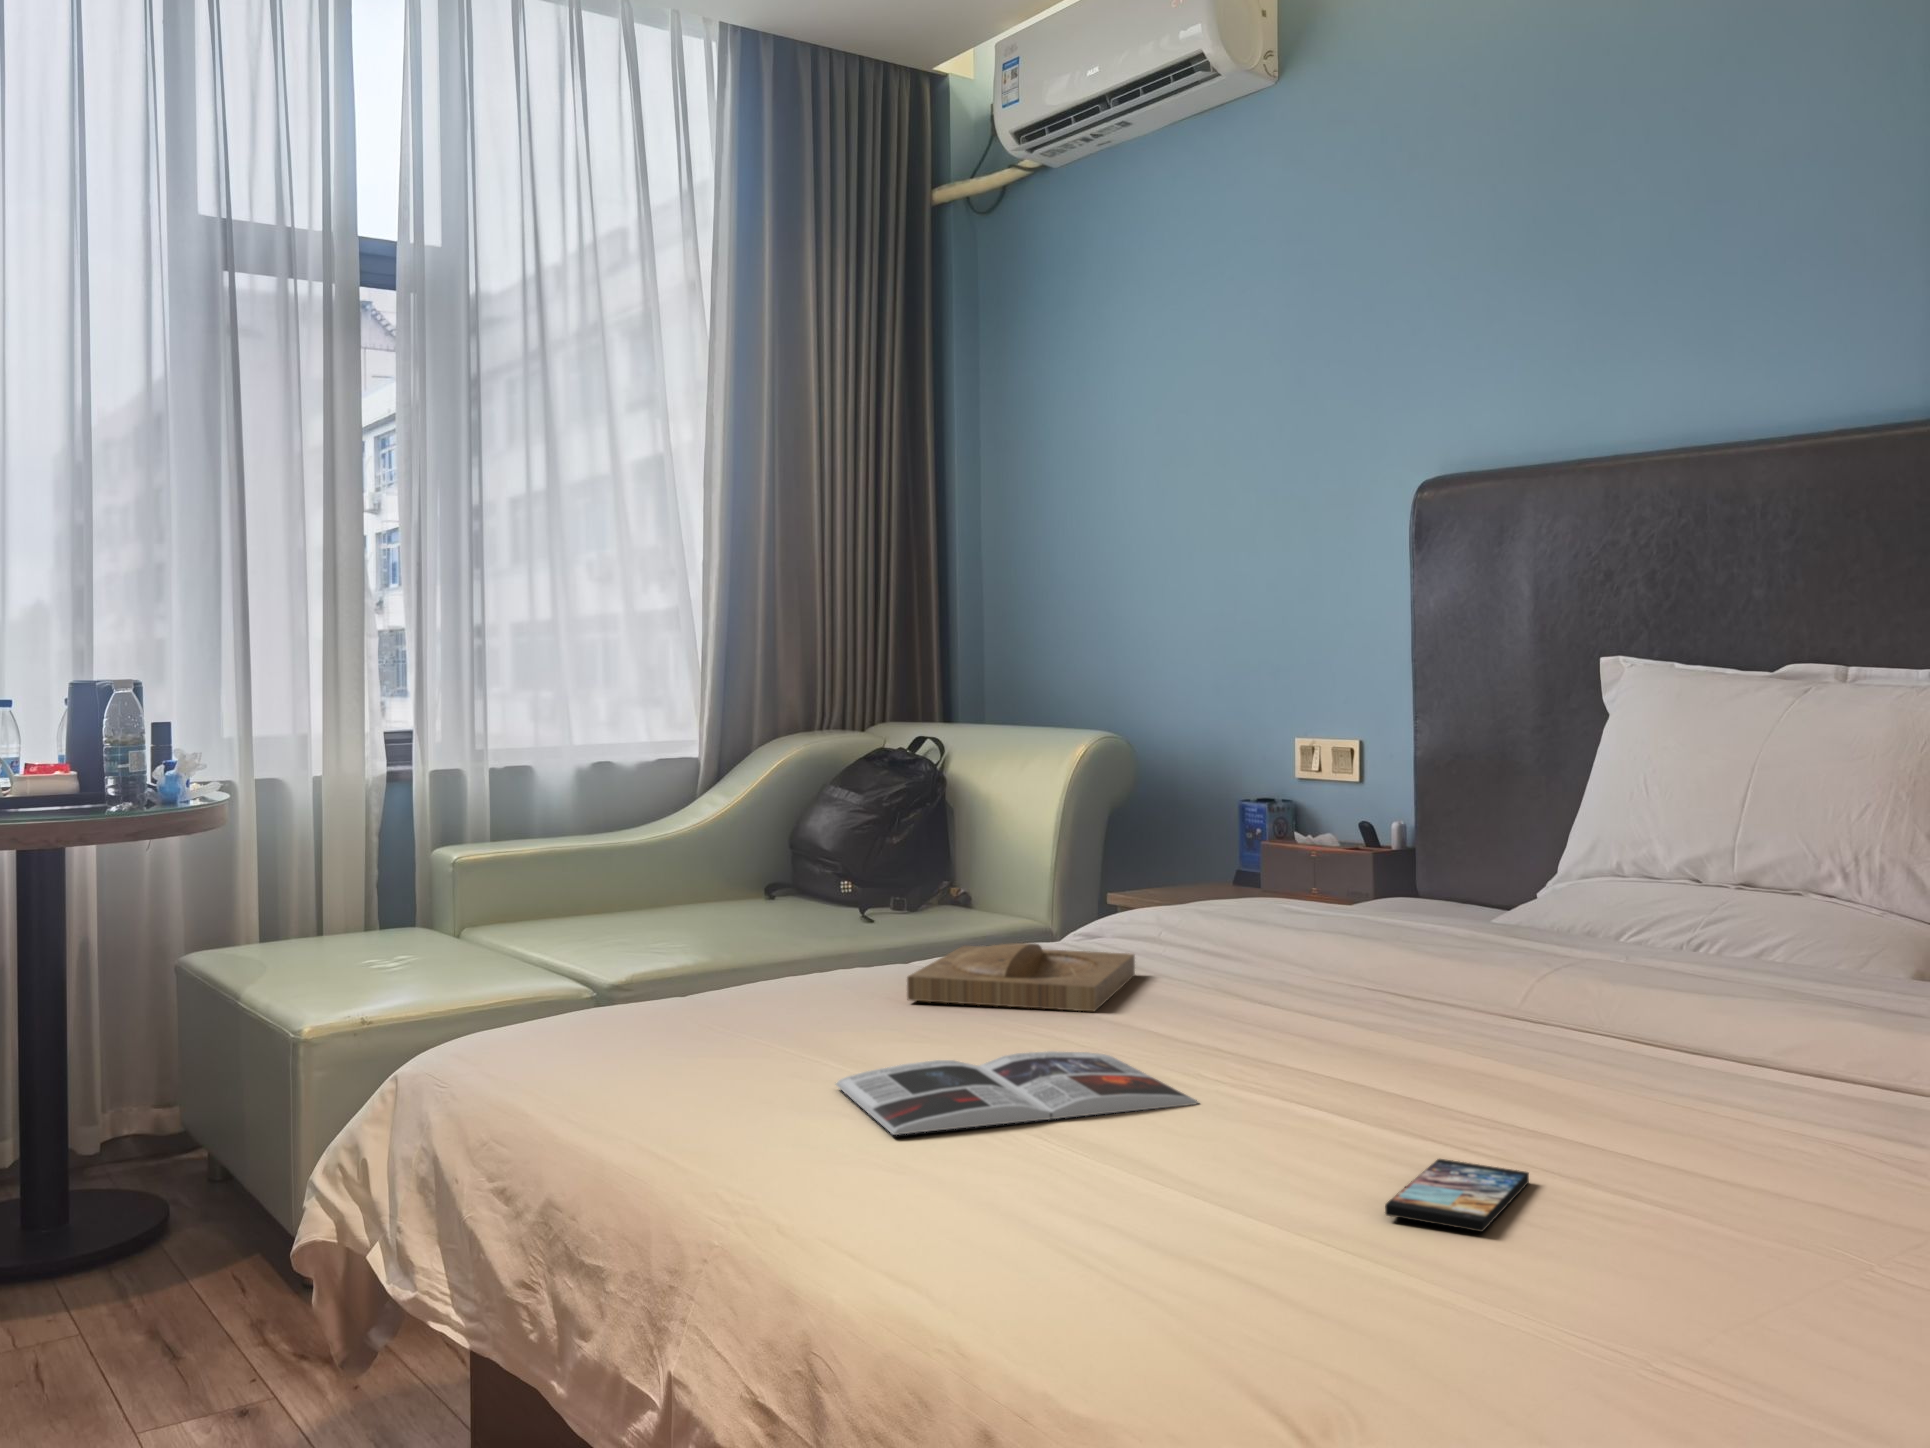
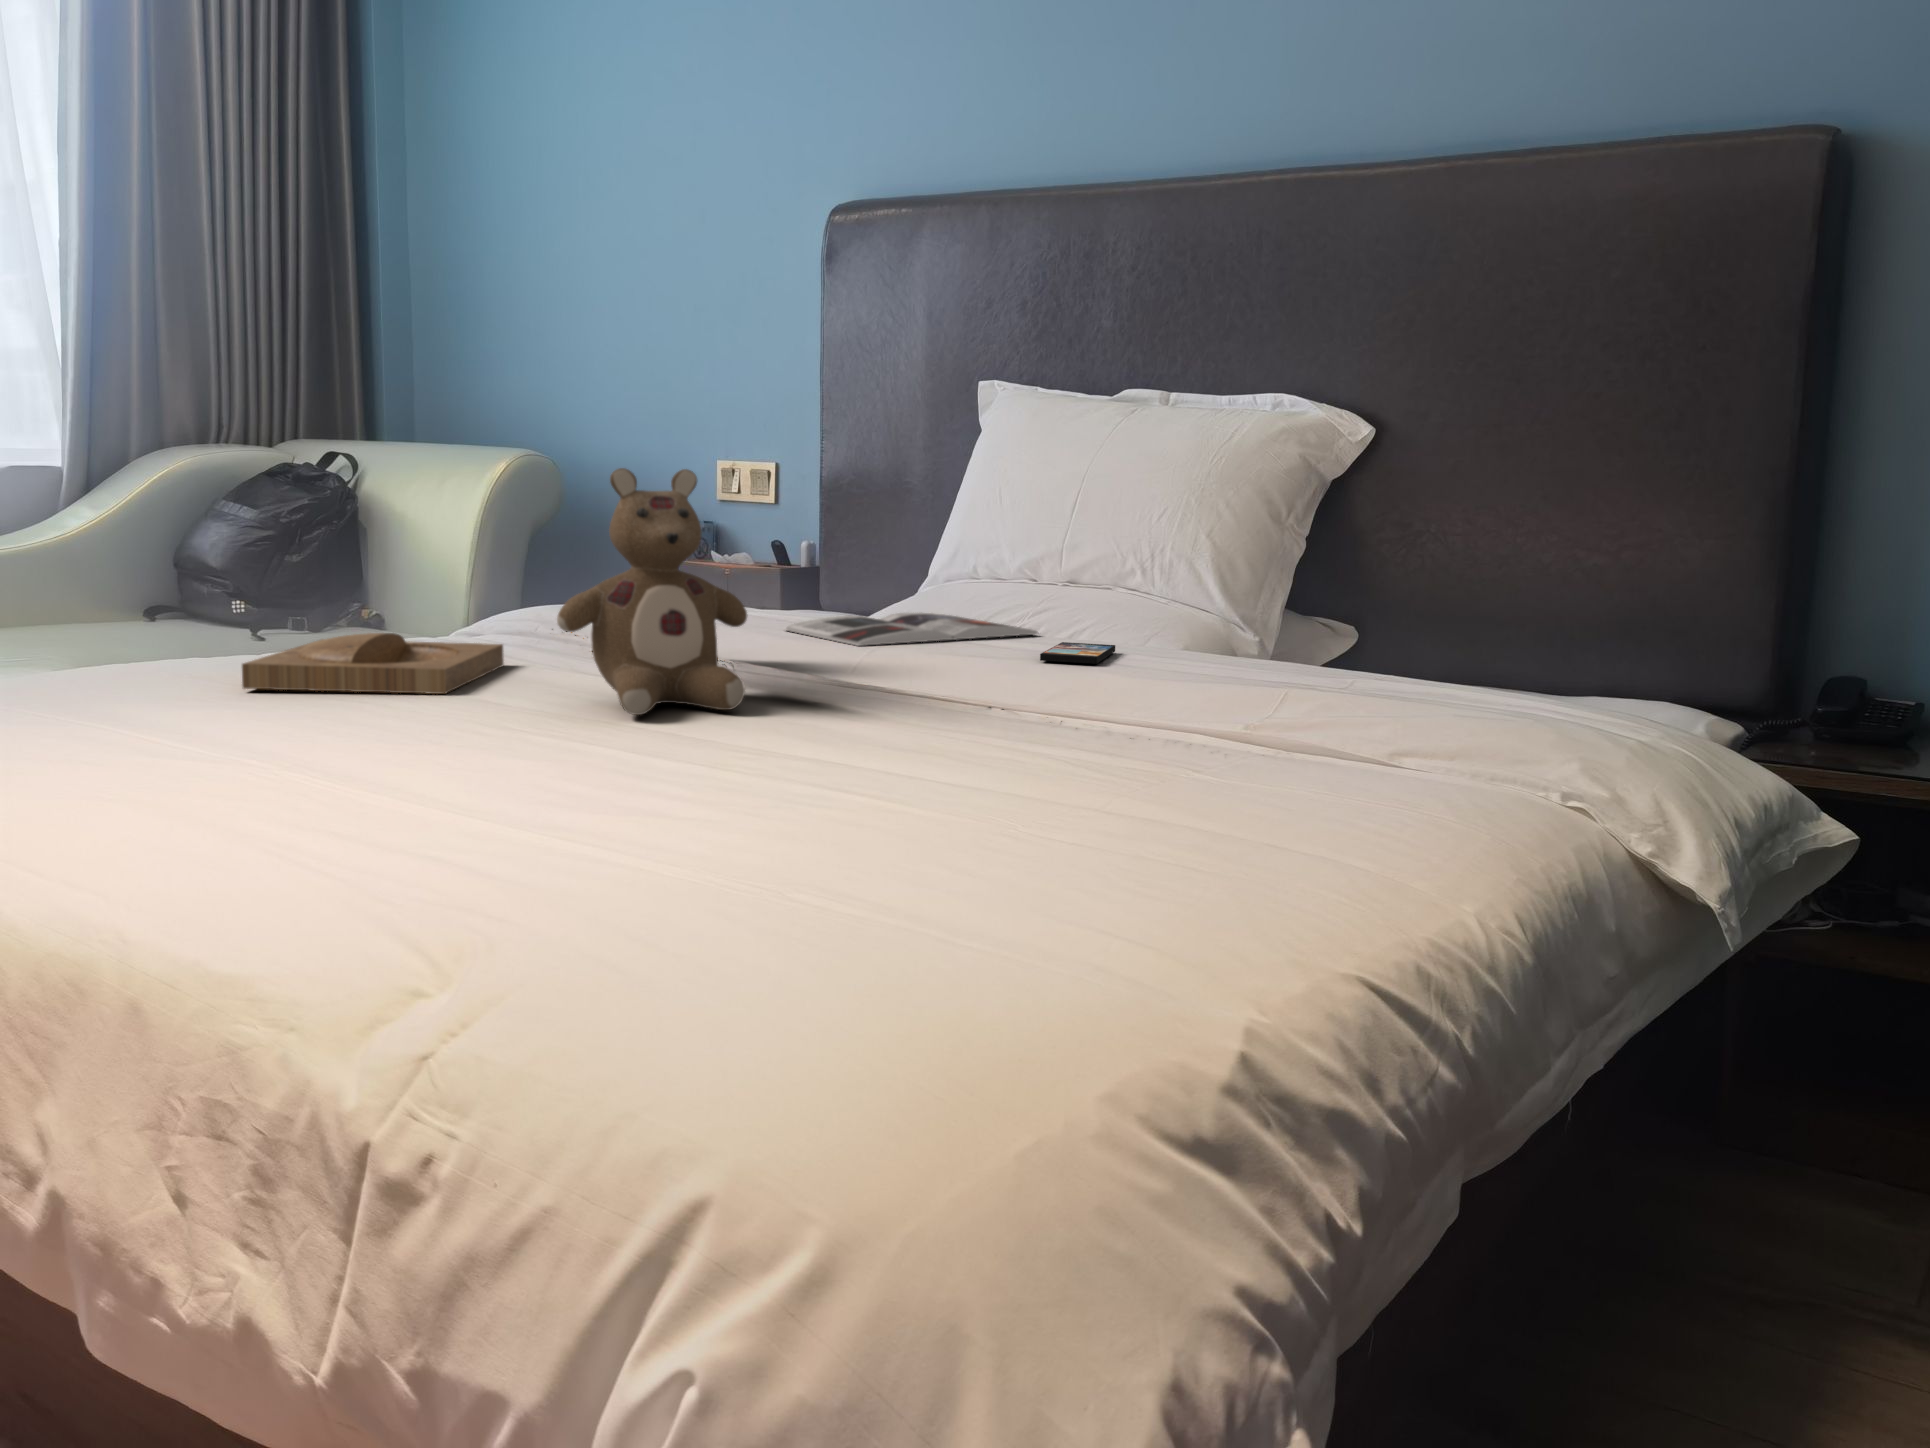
stuffed bear: none [1211,789,1411,1048] -> present [557,468,747,715]
magazine: present [836,1051,1199,1135] -> present [785,612,1038,646]
smartphone: present [1385,1159,1529,1232] -> present [1040,642,1115,664]

